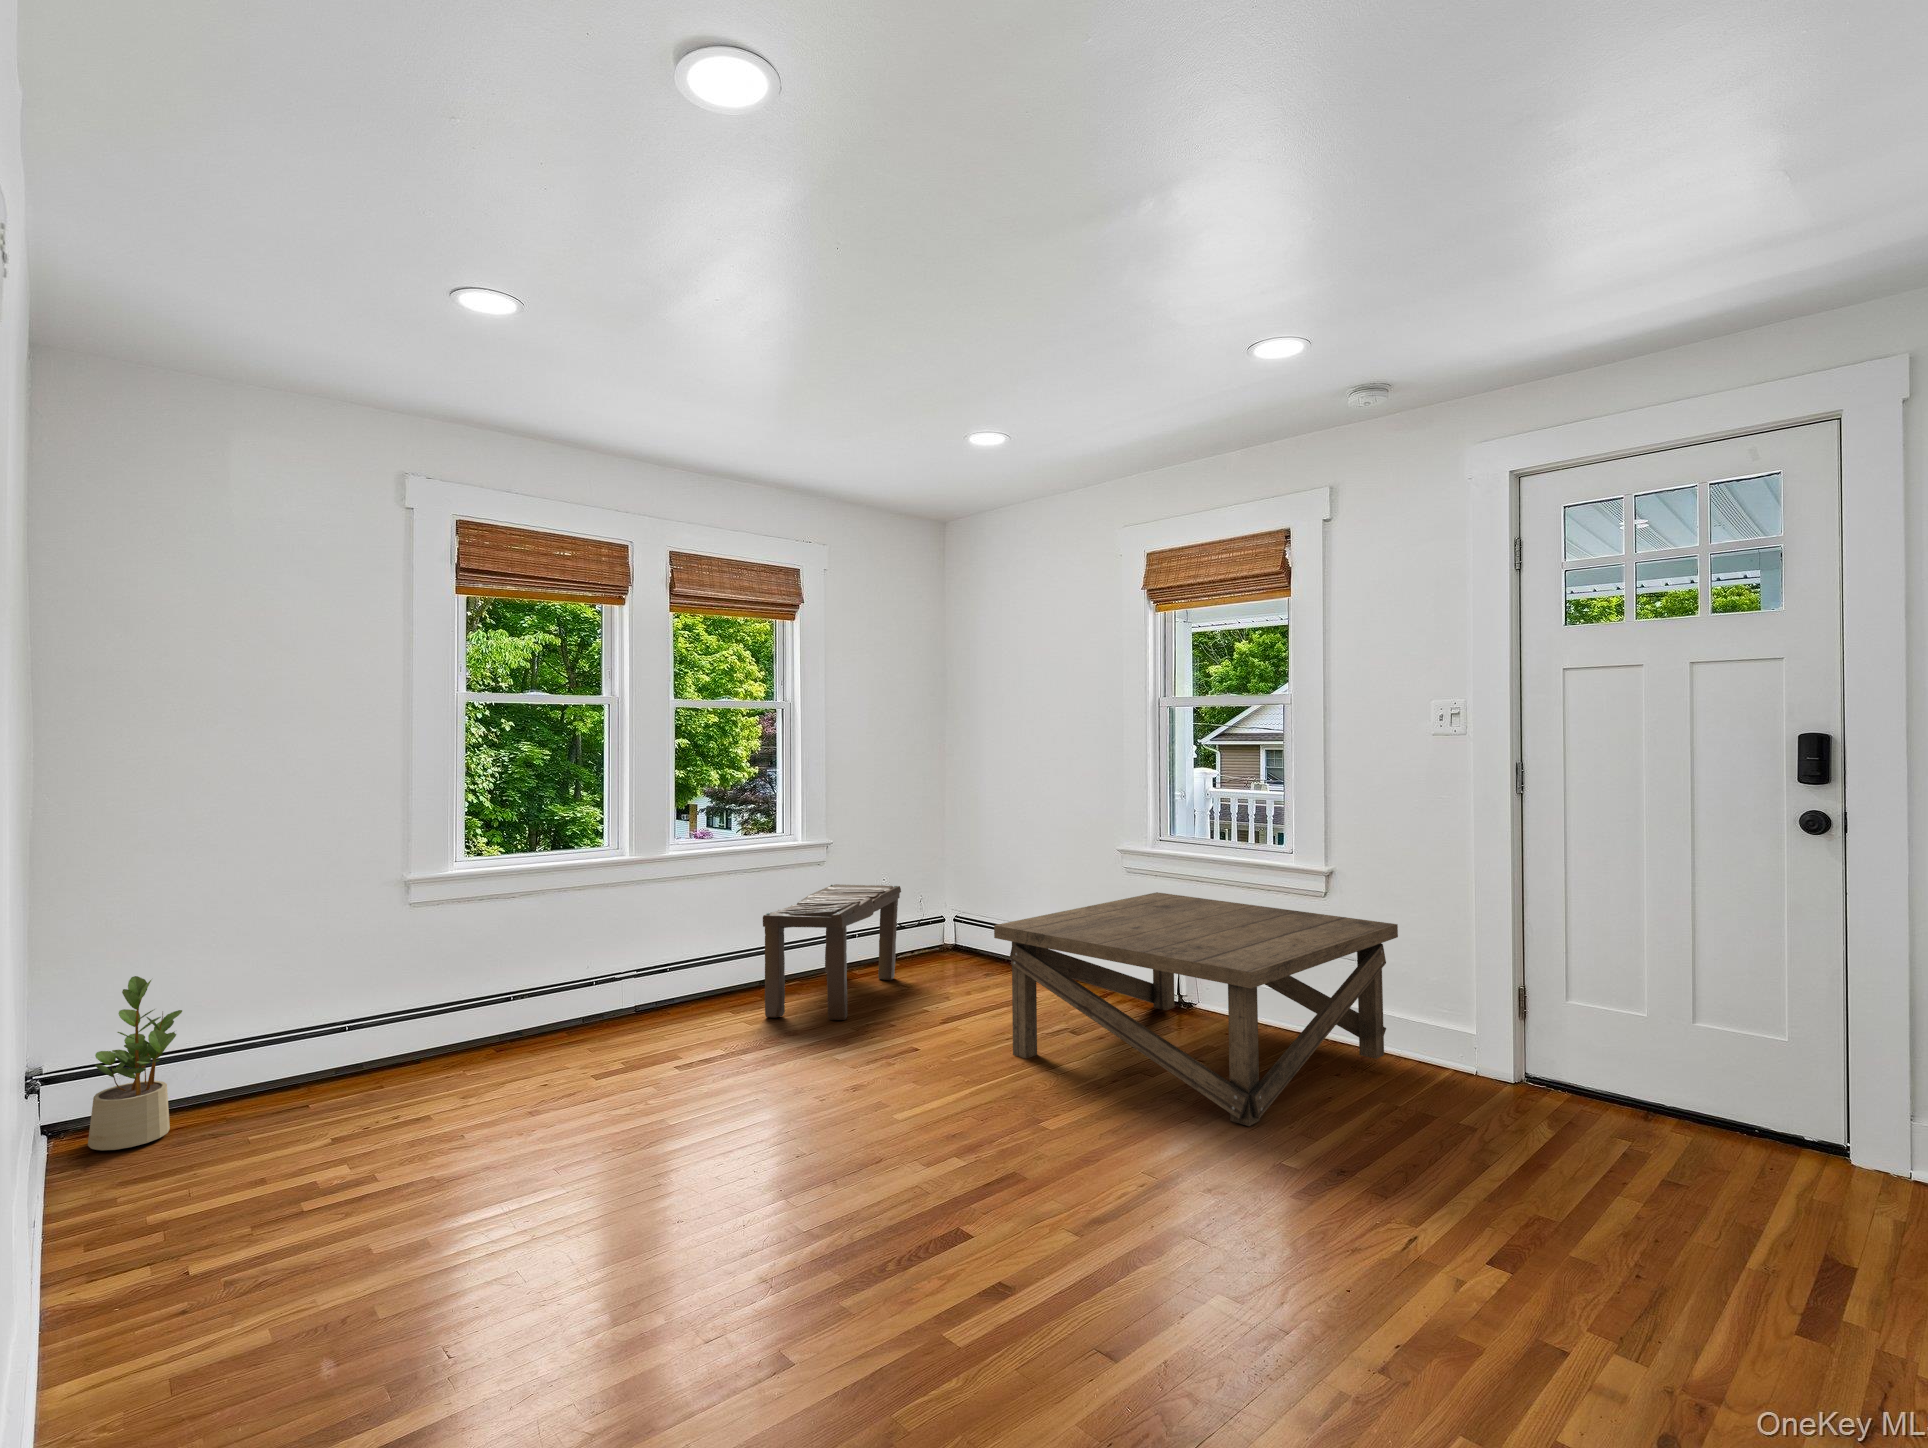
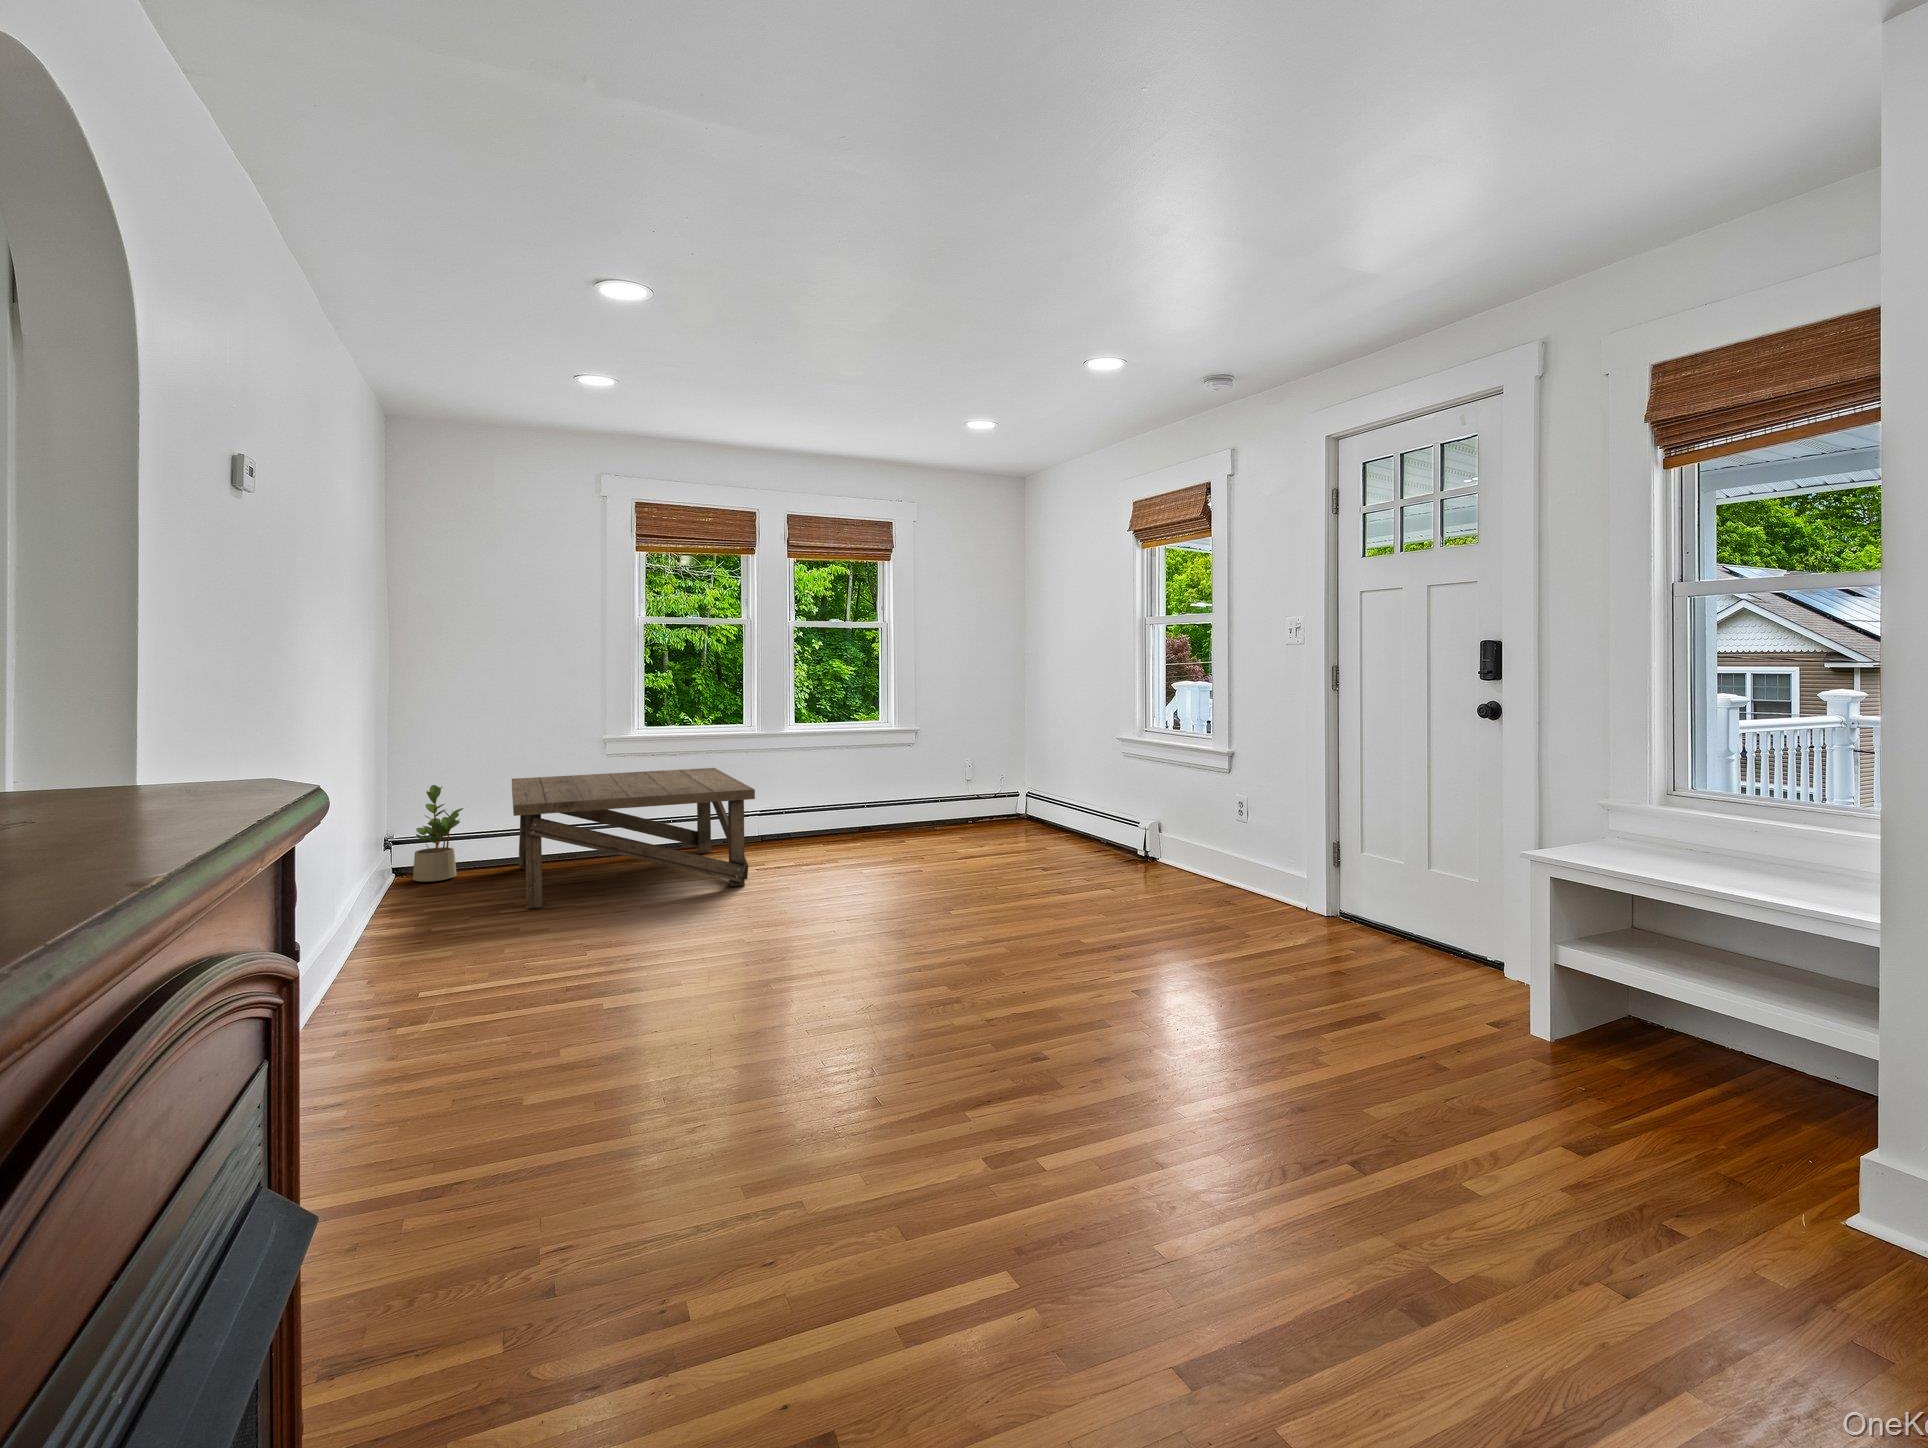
bench: present [763,884,901,1020] -> none [841,761,964,851]
coffee table: present [994,892,1398,1126] -> present [512,768,755,909]

